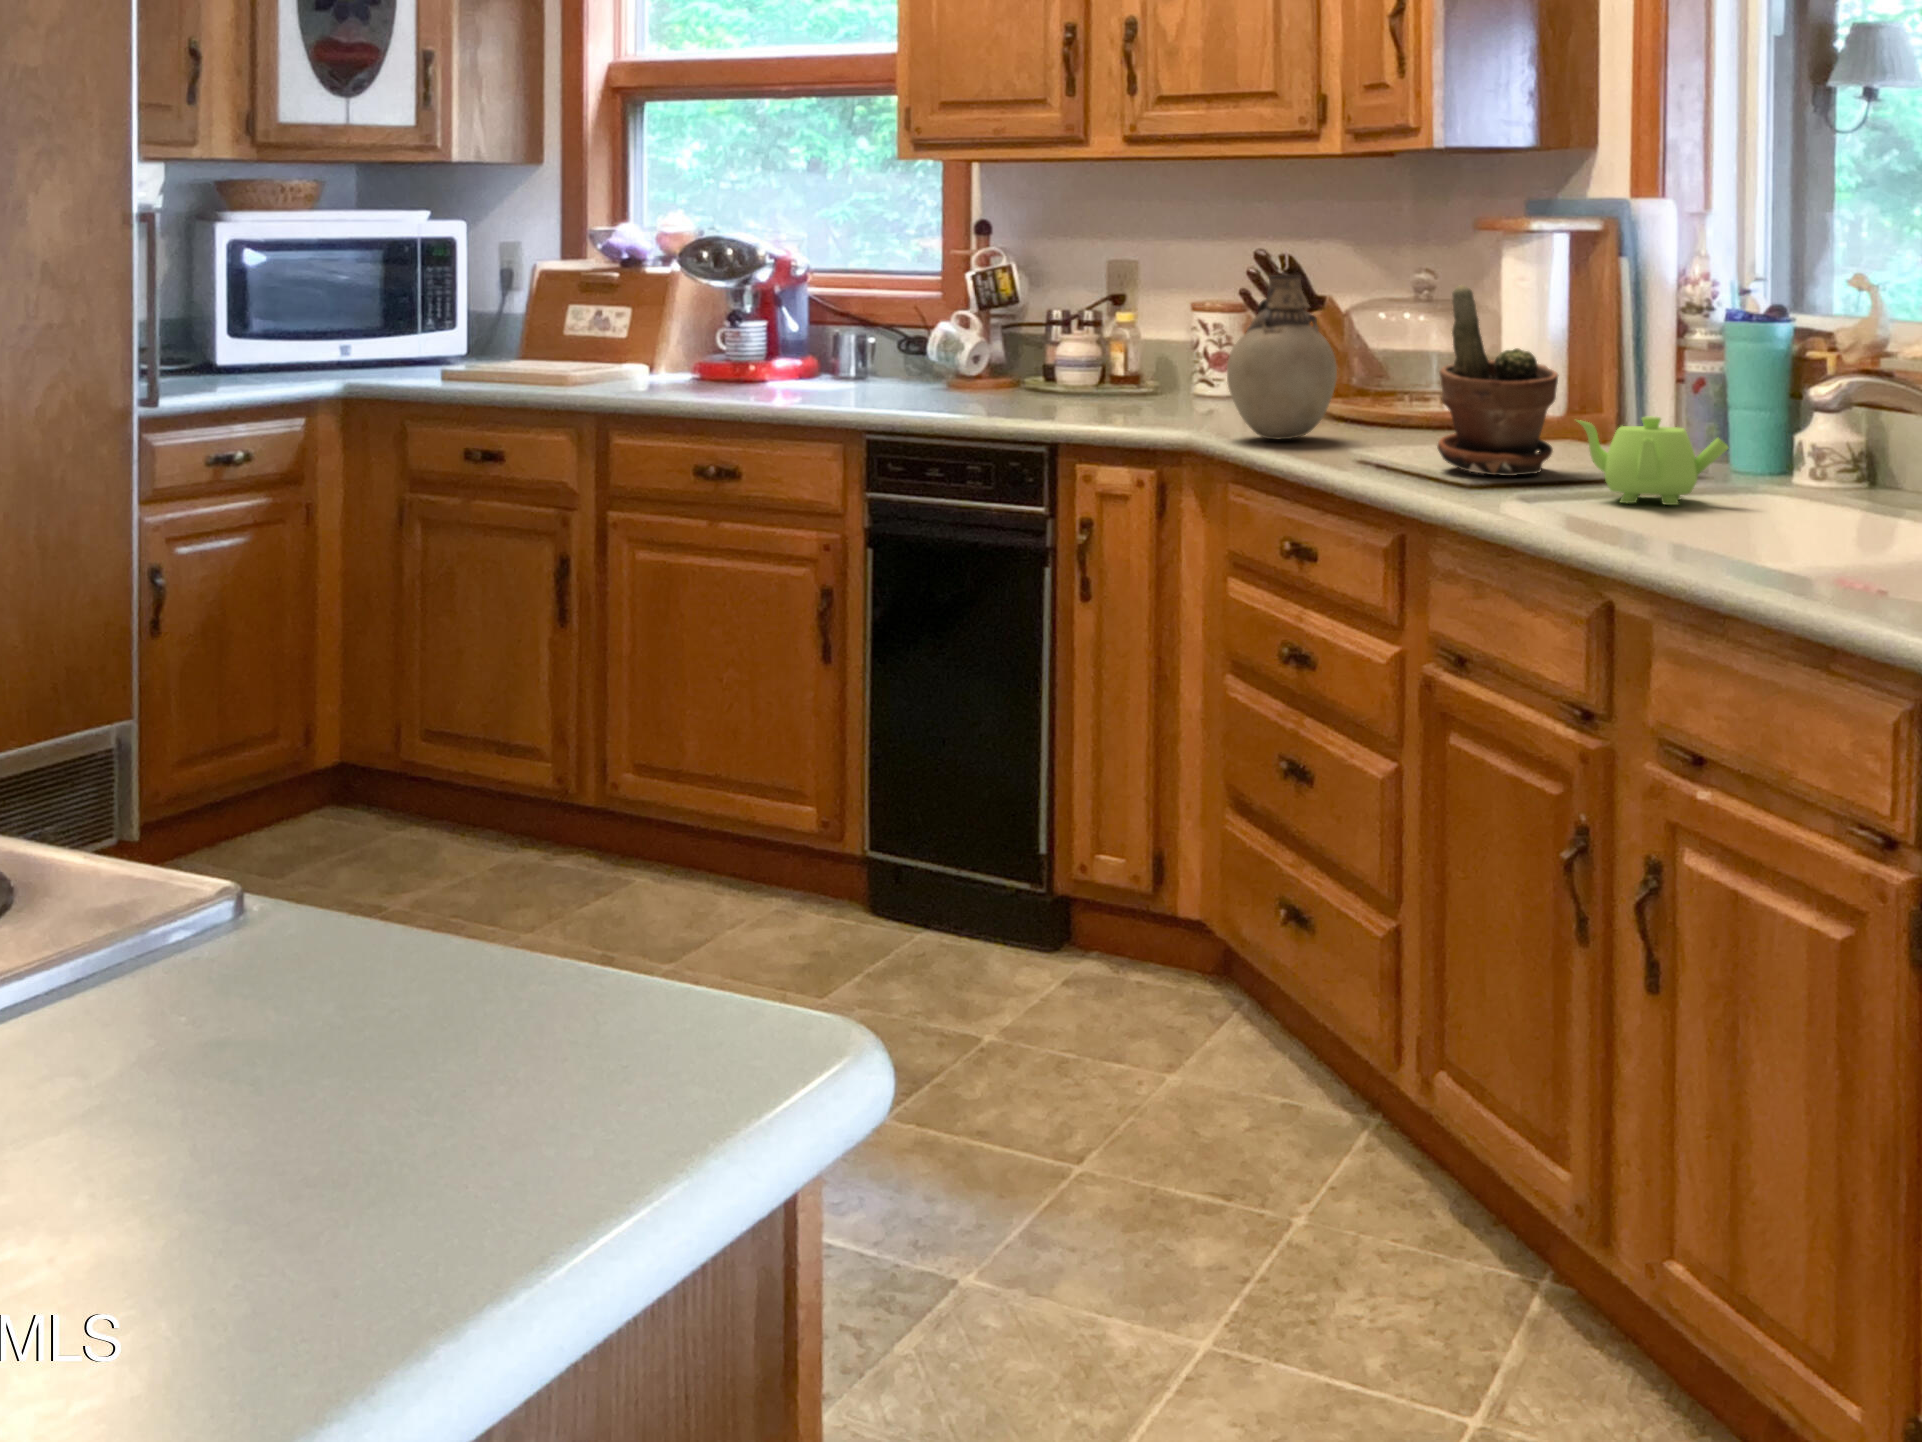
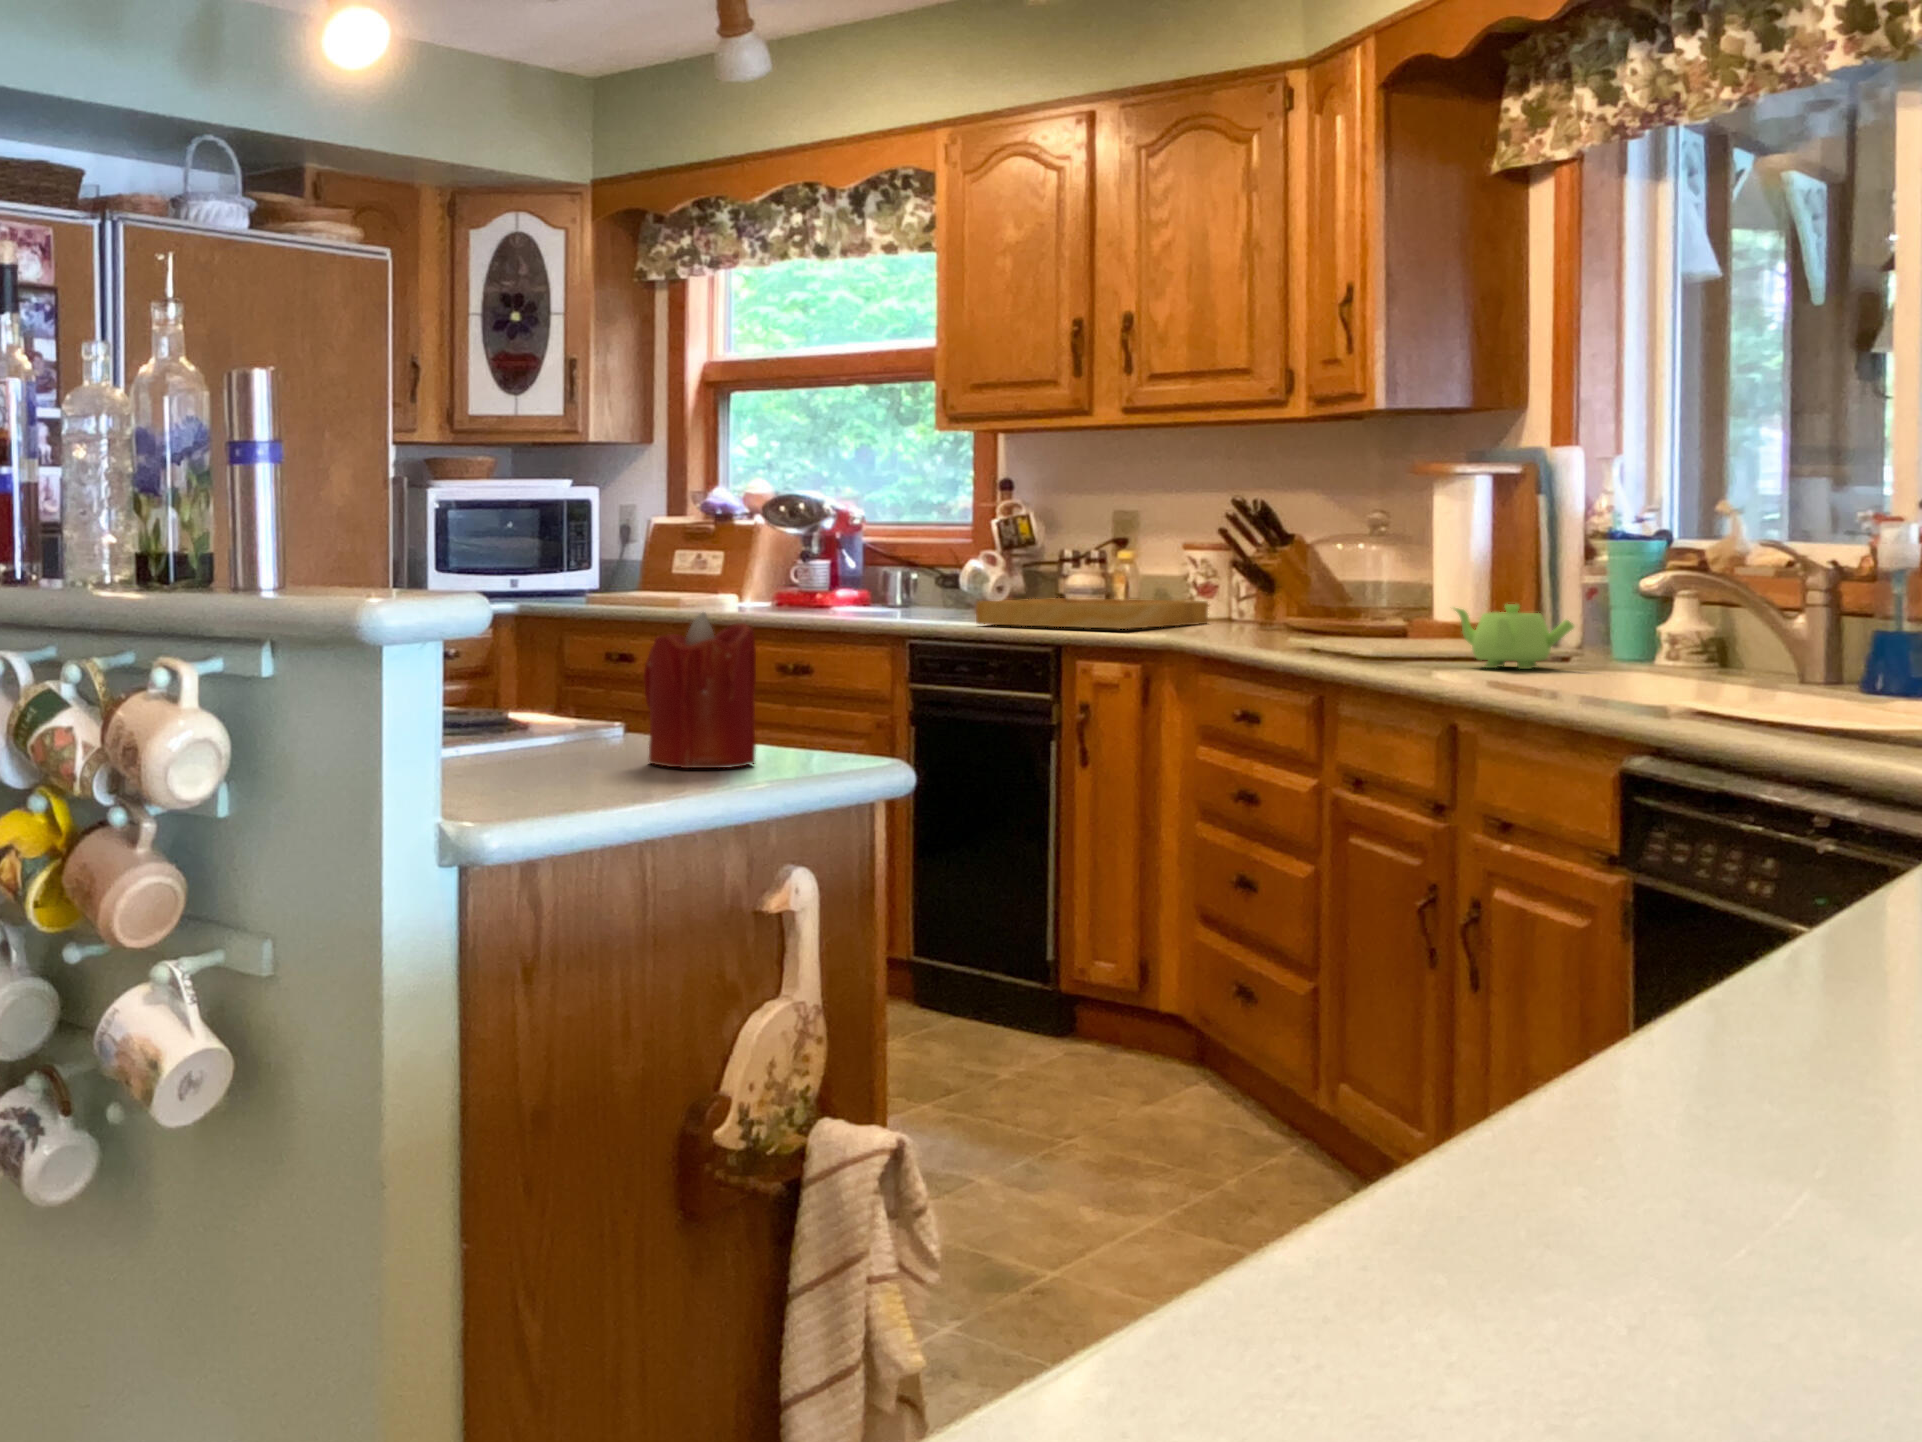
vase: present [1227,275,1337,439] -> none [1193,510,1285,638]
potted plant: present [1437,285,1558,476] -> none [1353,511,1454,655]
tray: none [952,374,1229,424] -> present [976,598,1208,629]
candle: none [99,741,438,1260] -> present [643,612,756,768]

